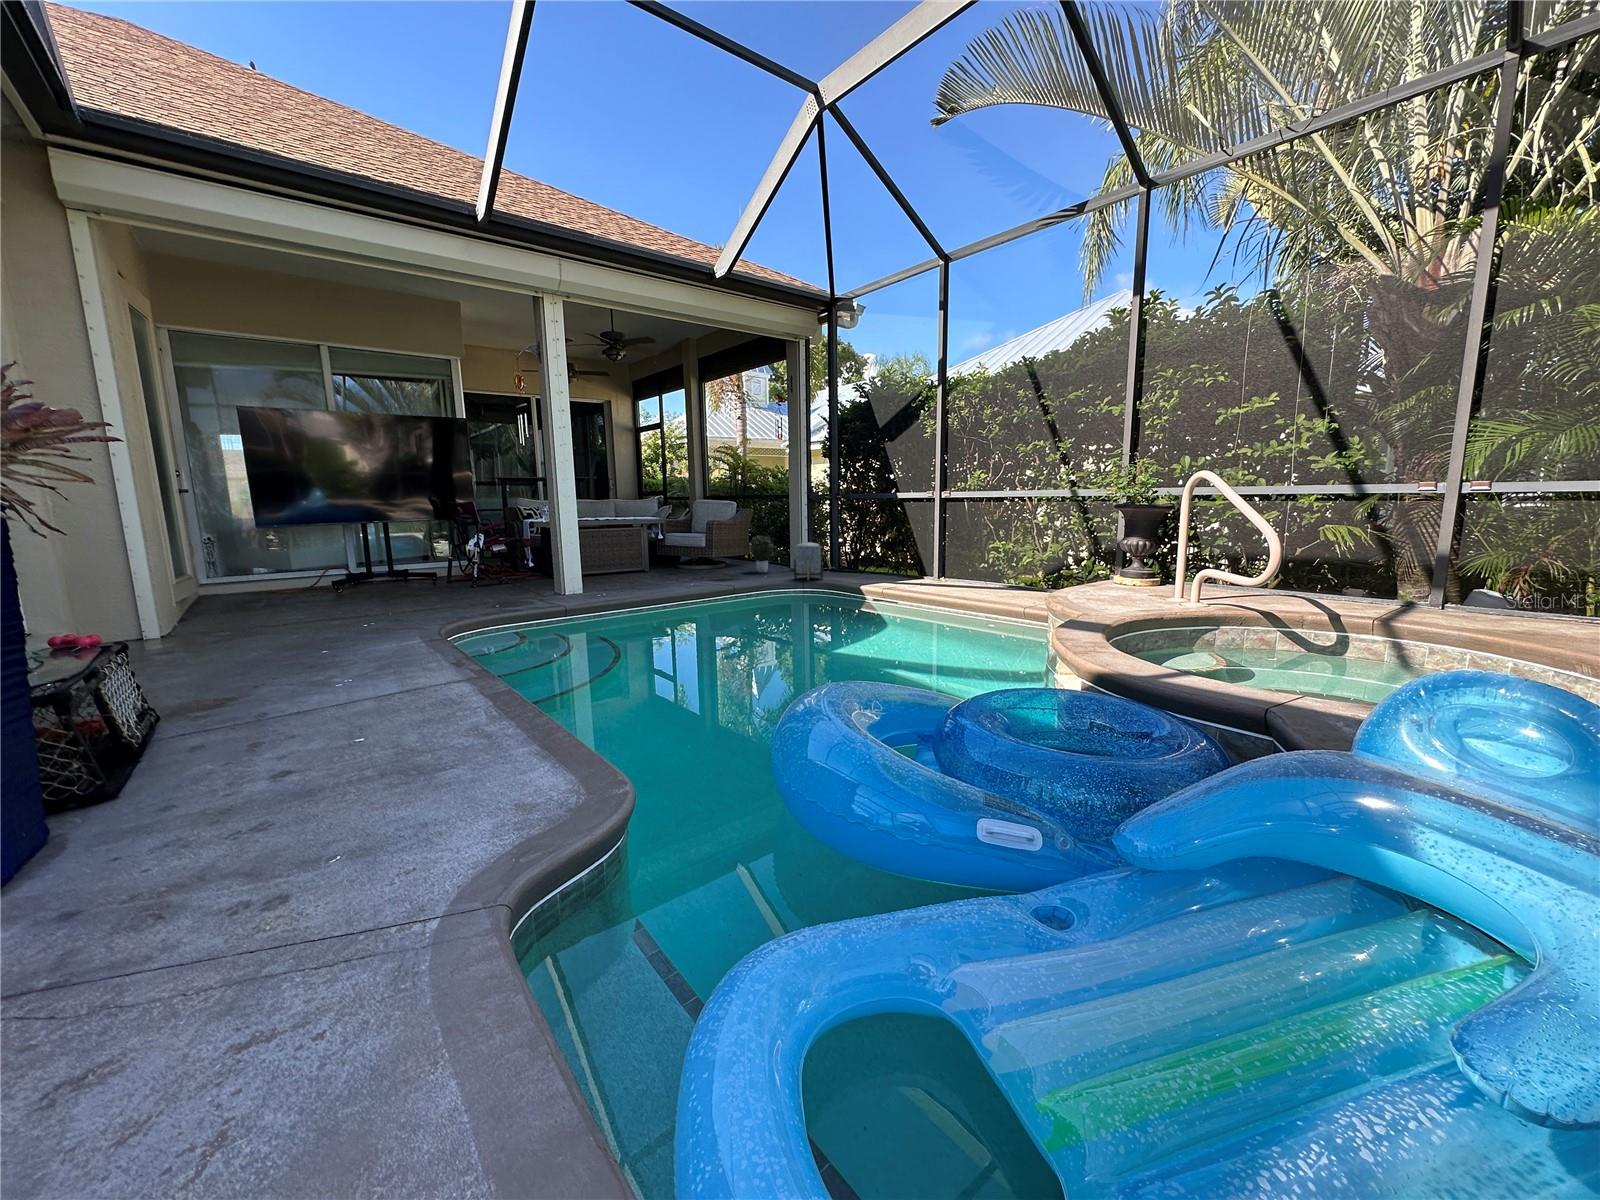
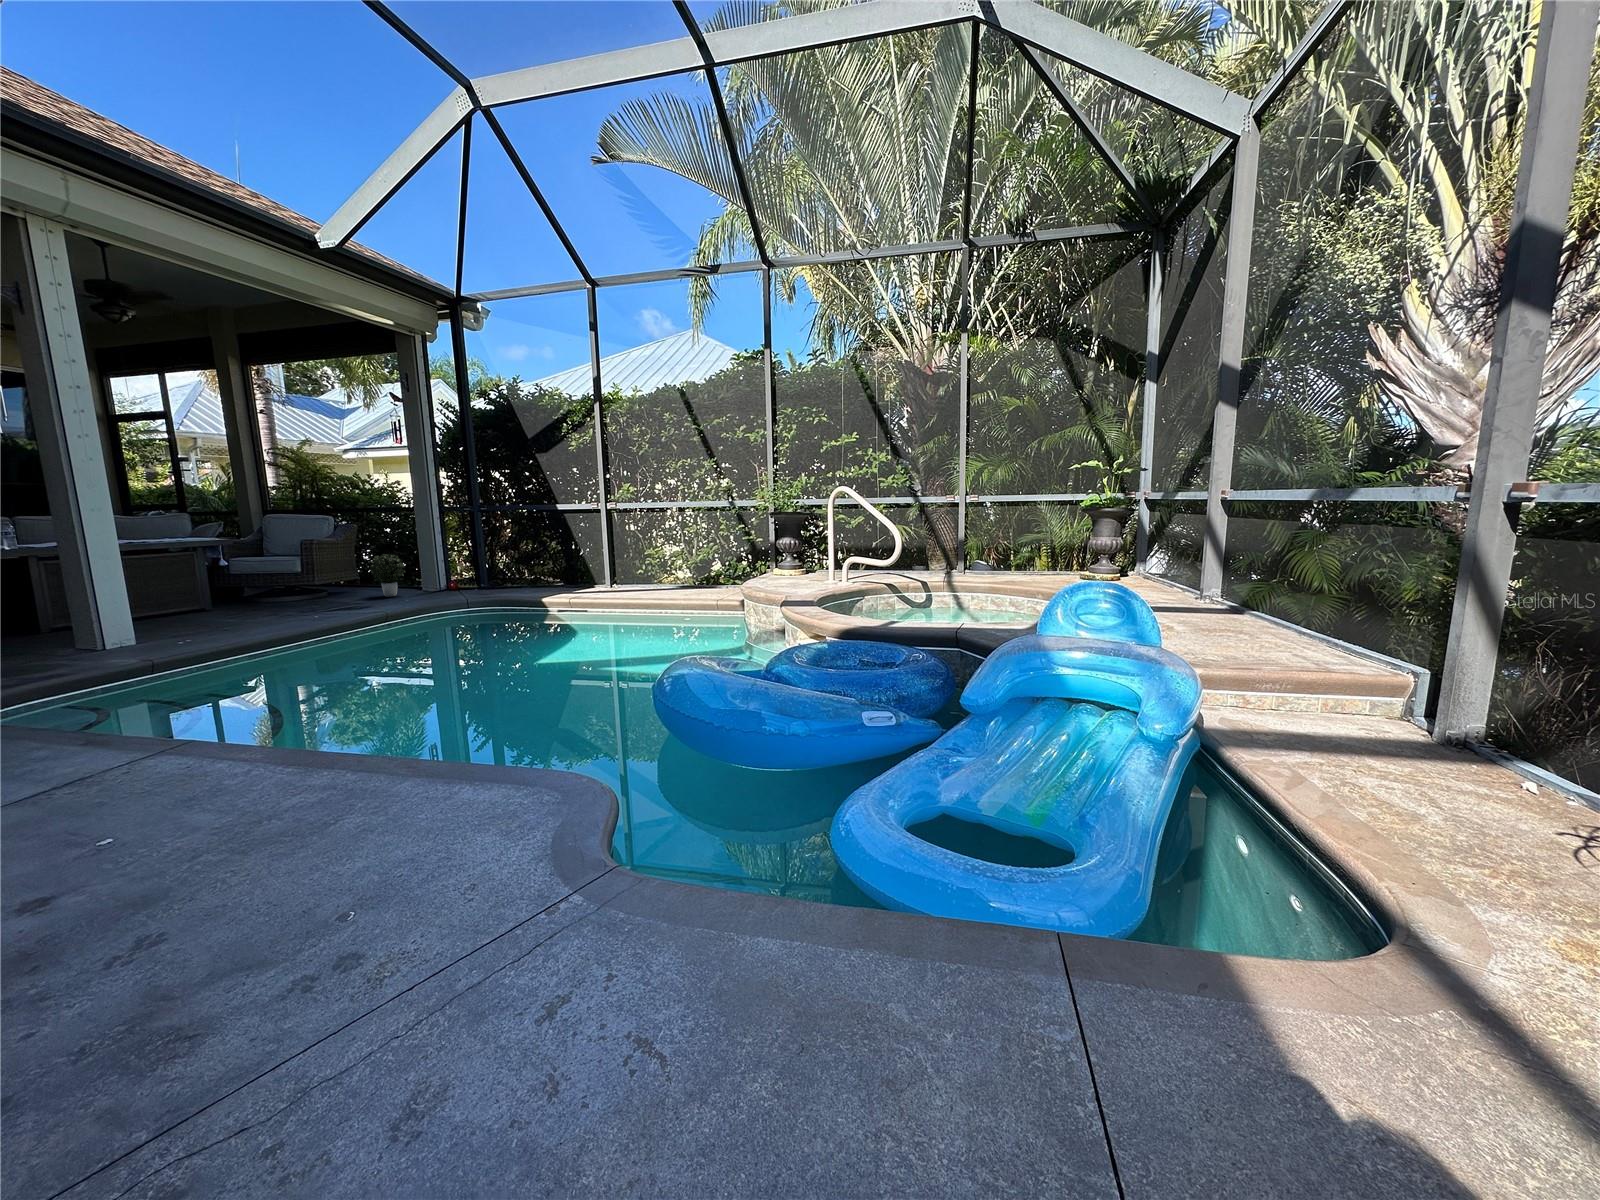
stool: present [794,542,823,580] -> none [441,559,477,599]

